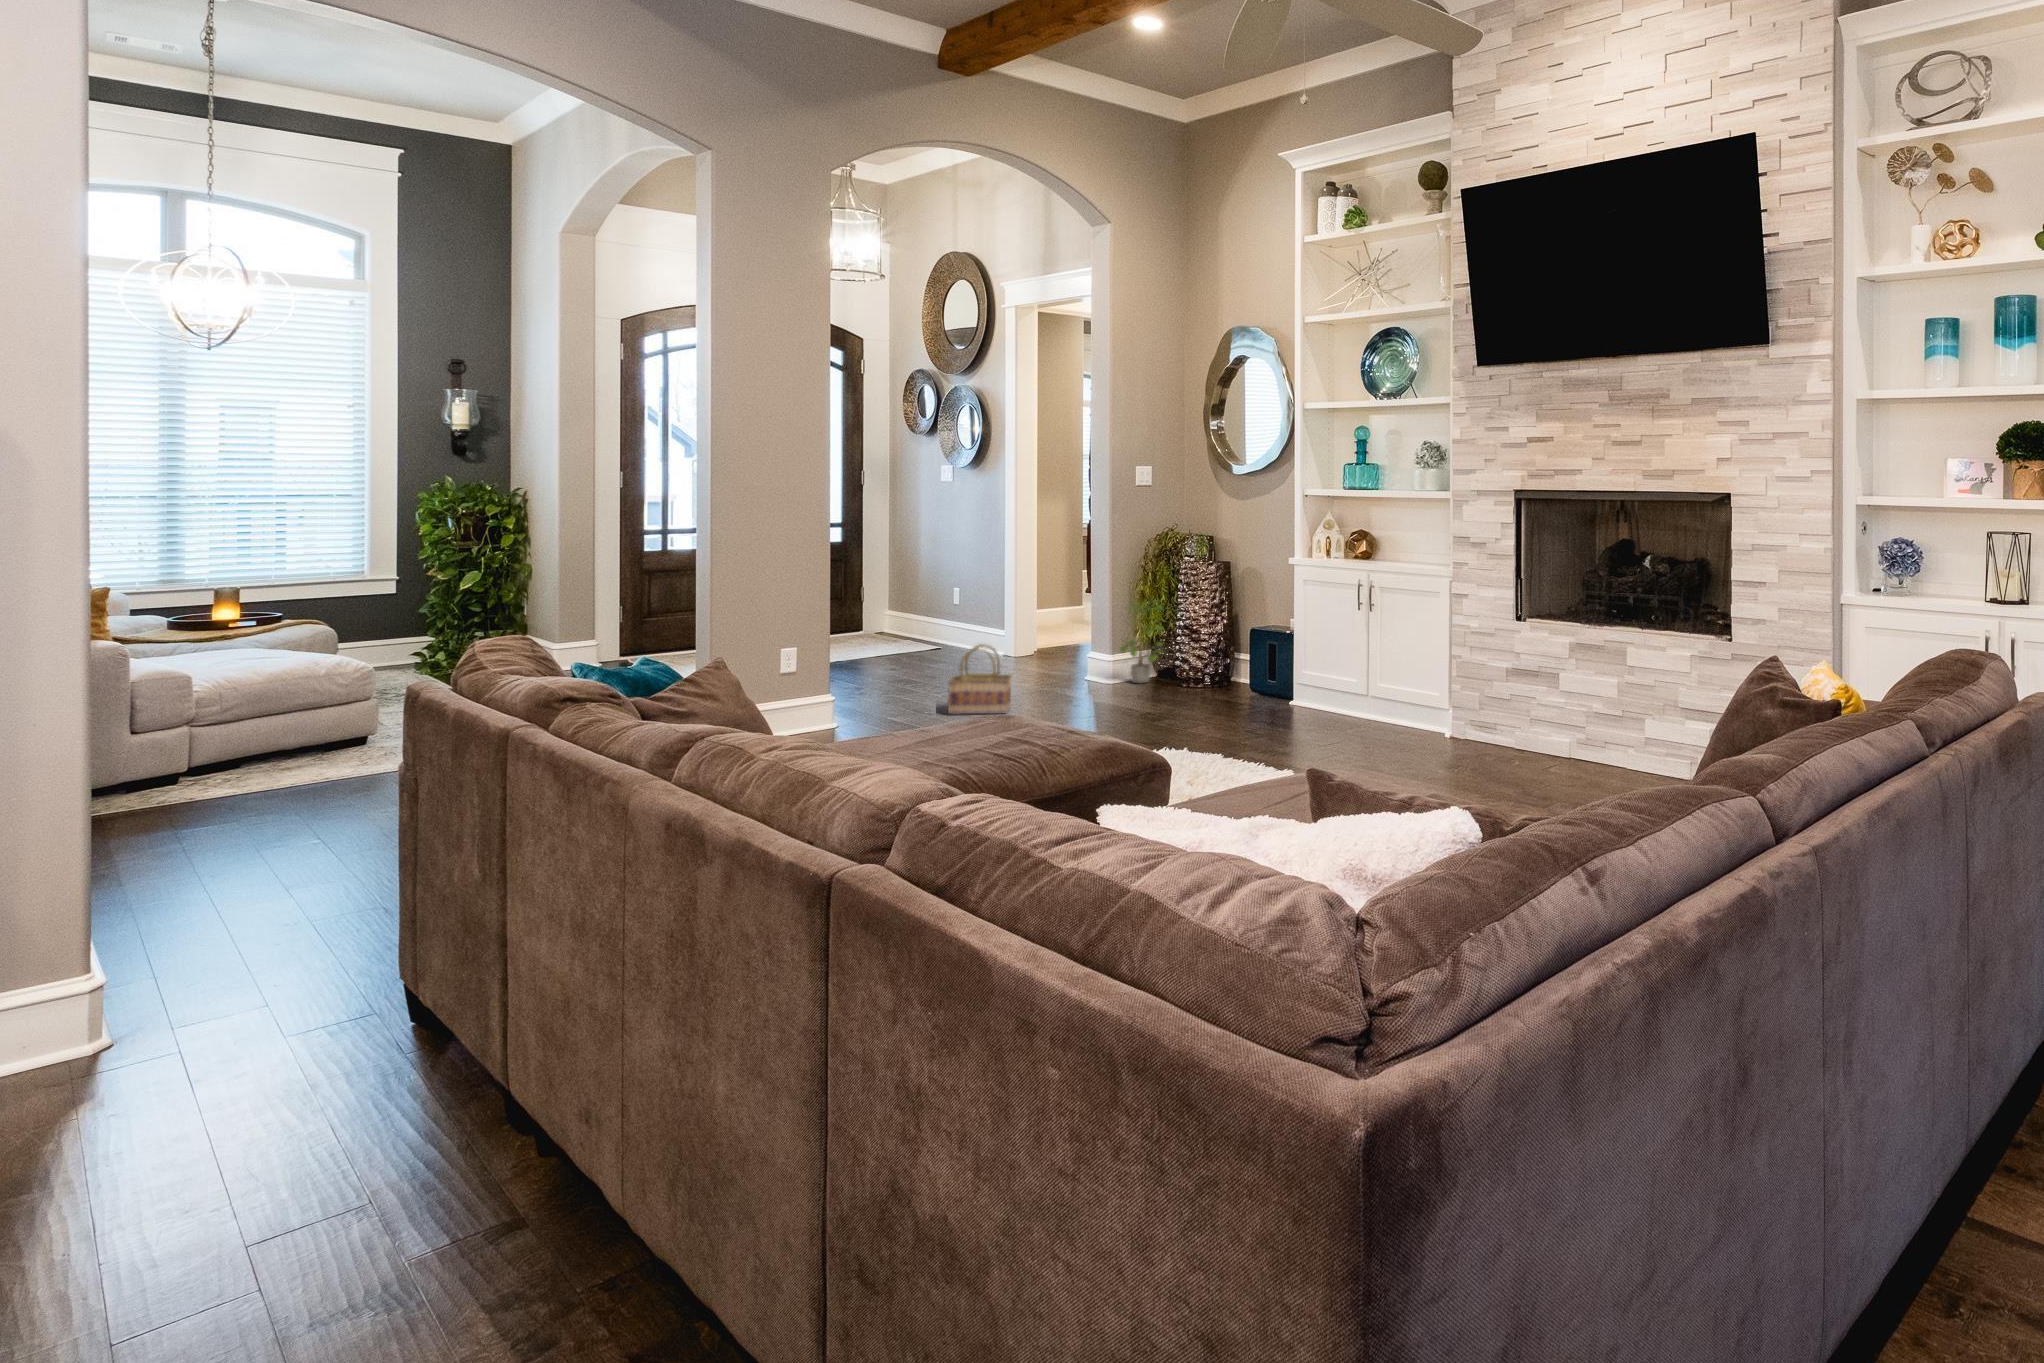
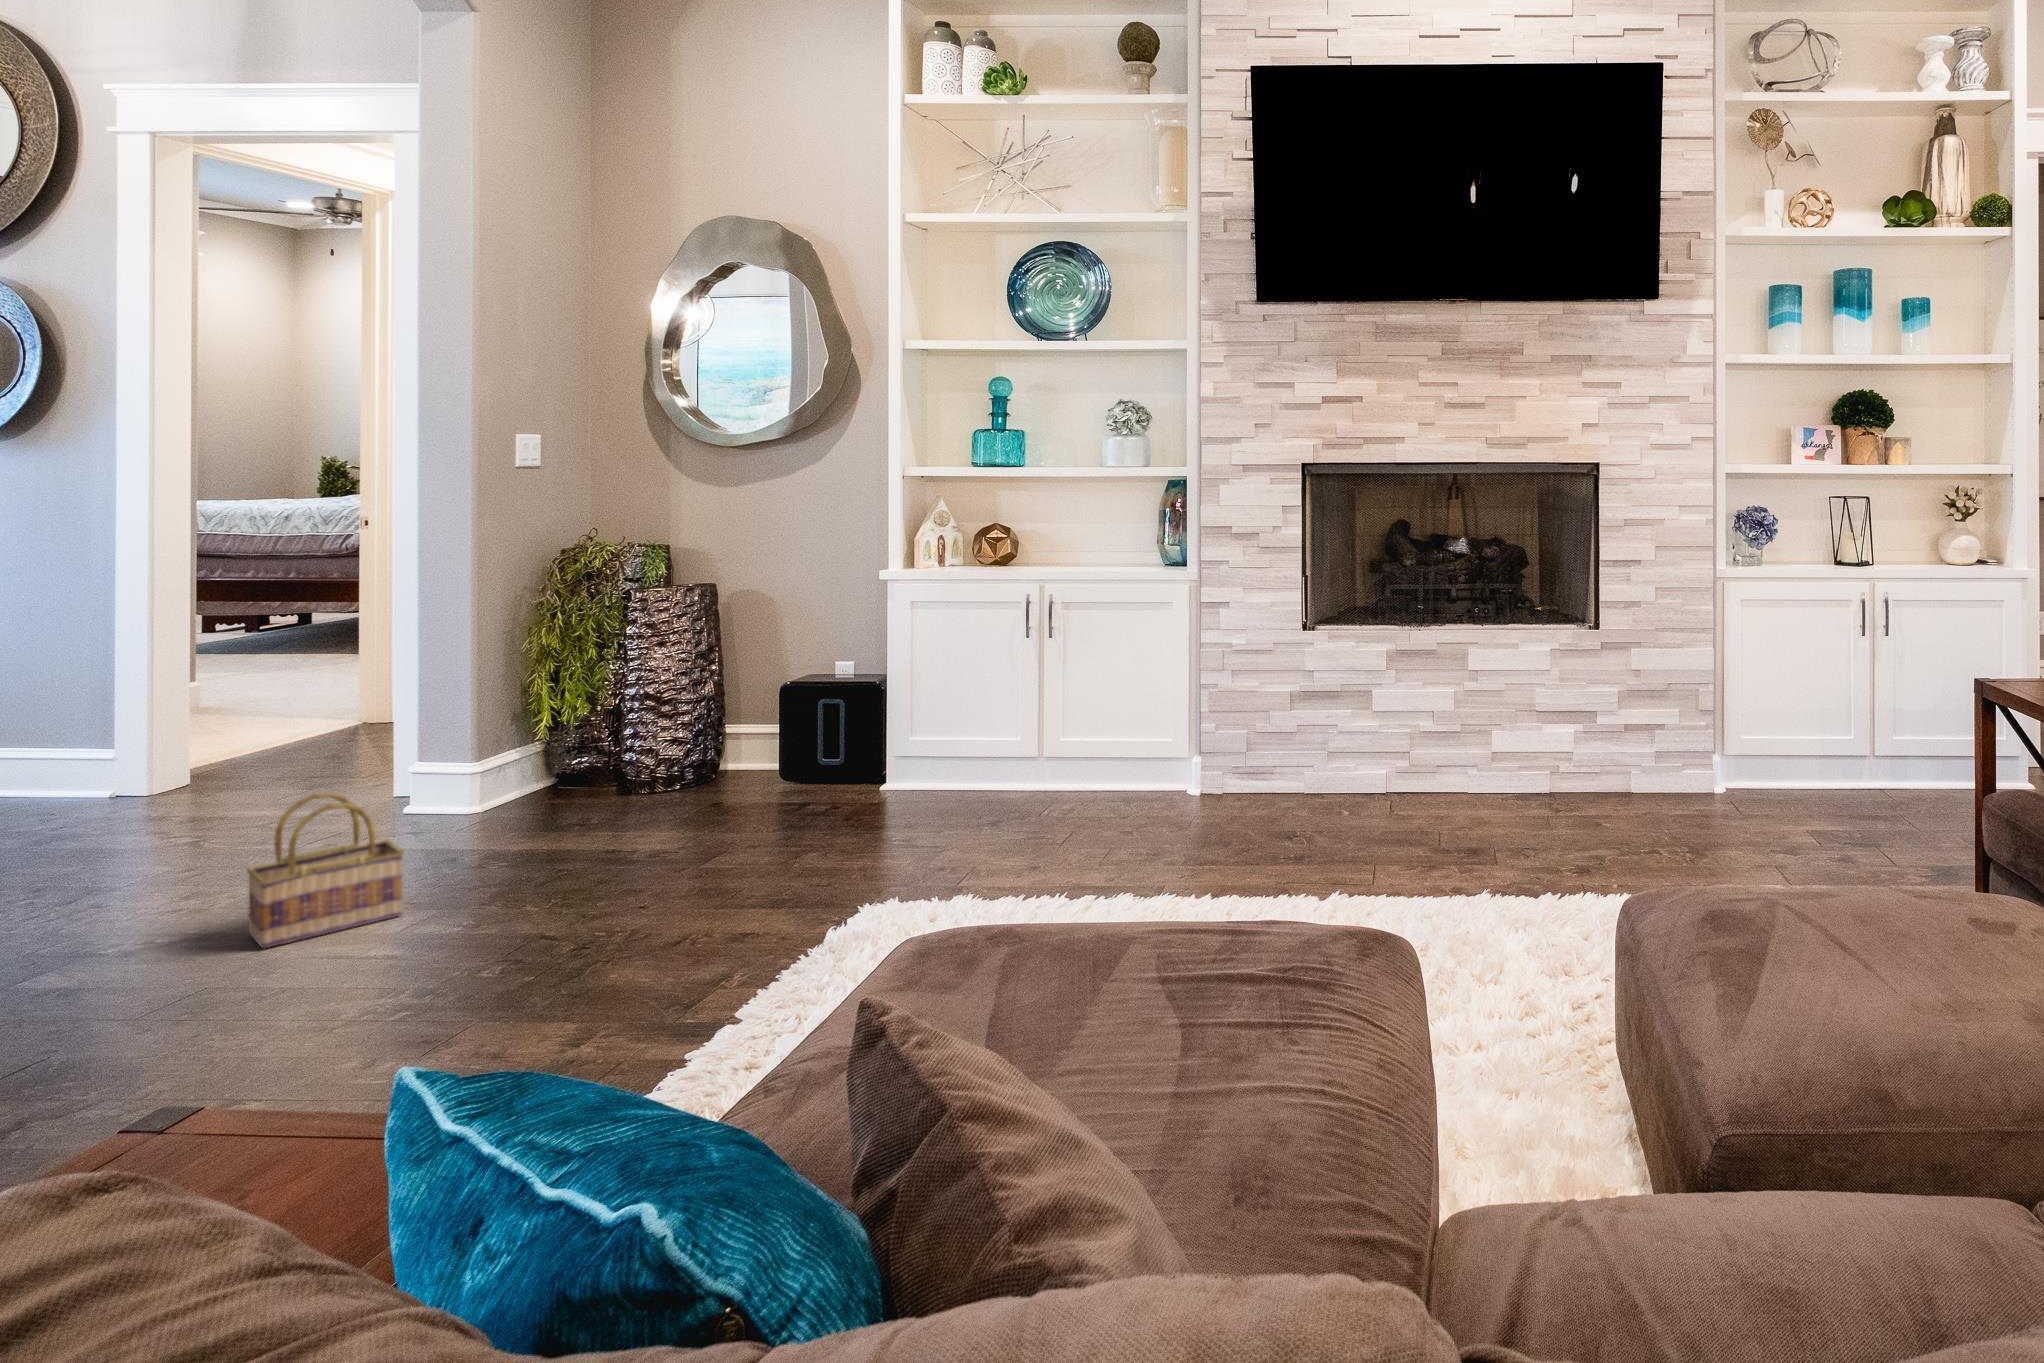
potted plant: present [1120,602,1163,683] -> none [522,656,624,805]

